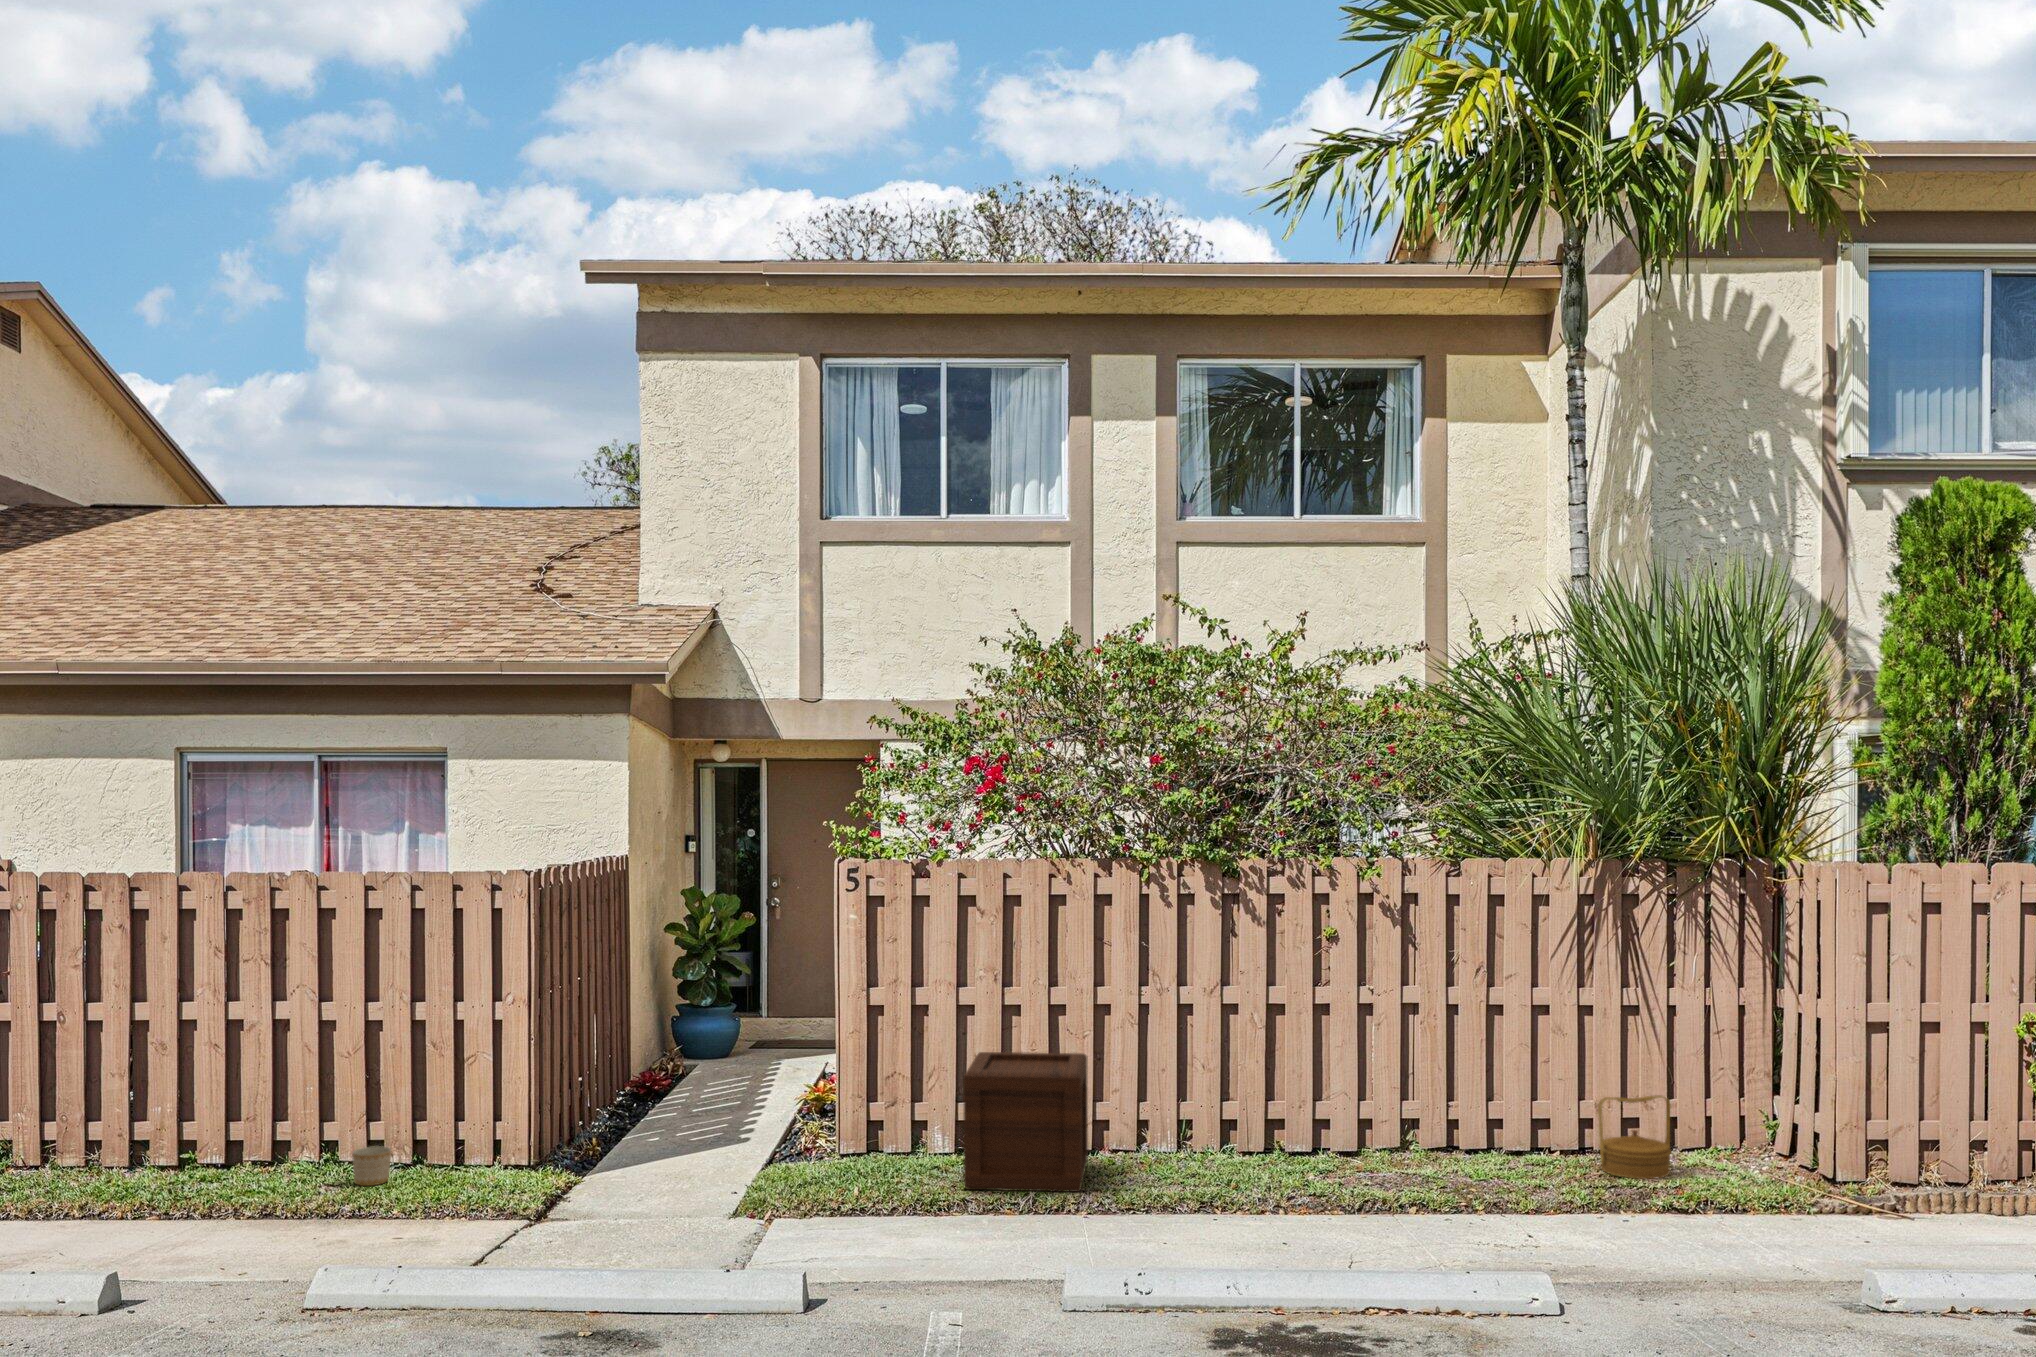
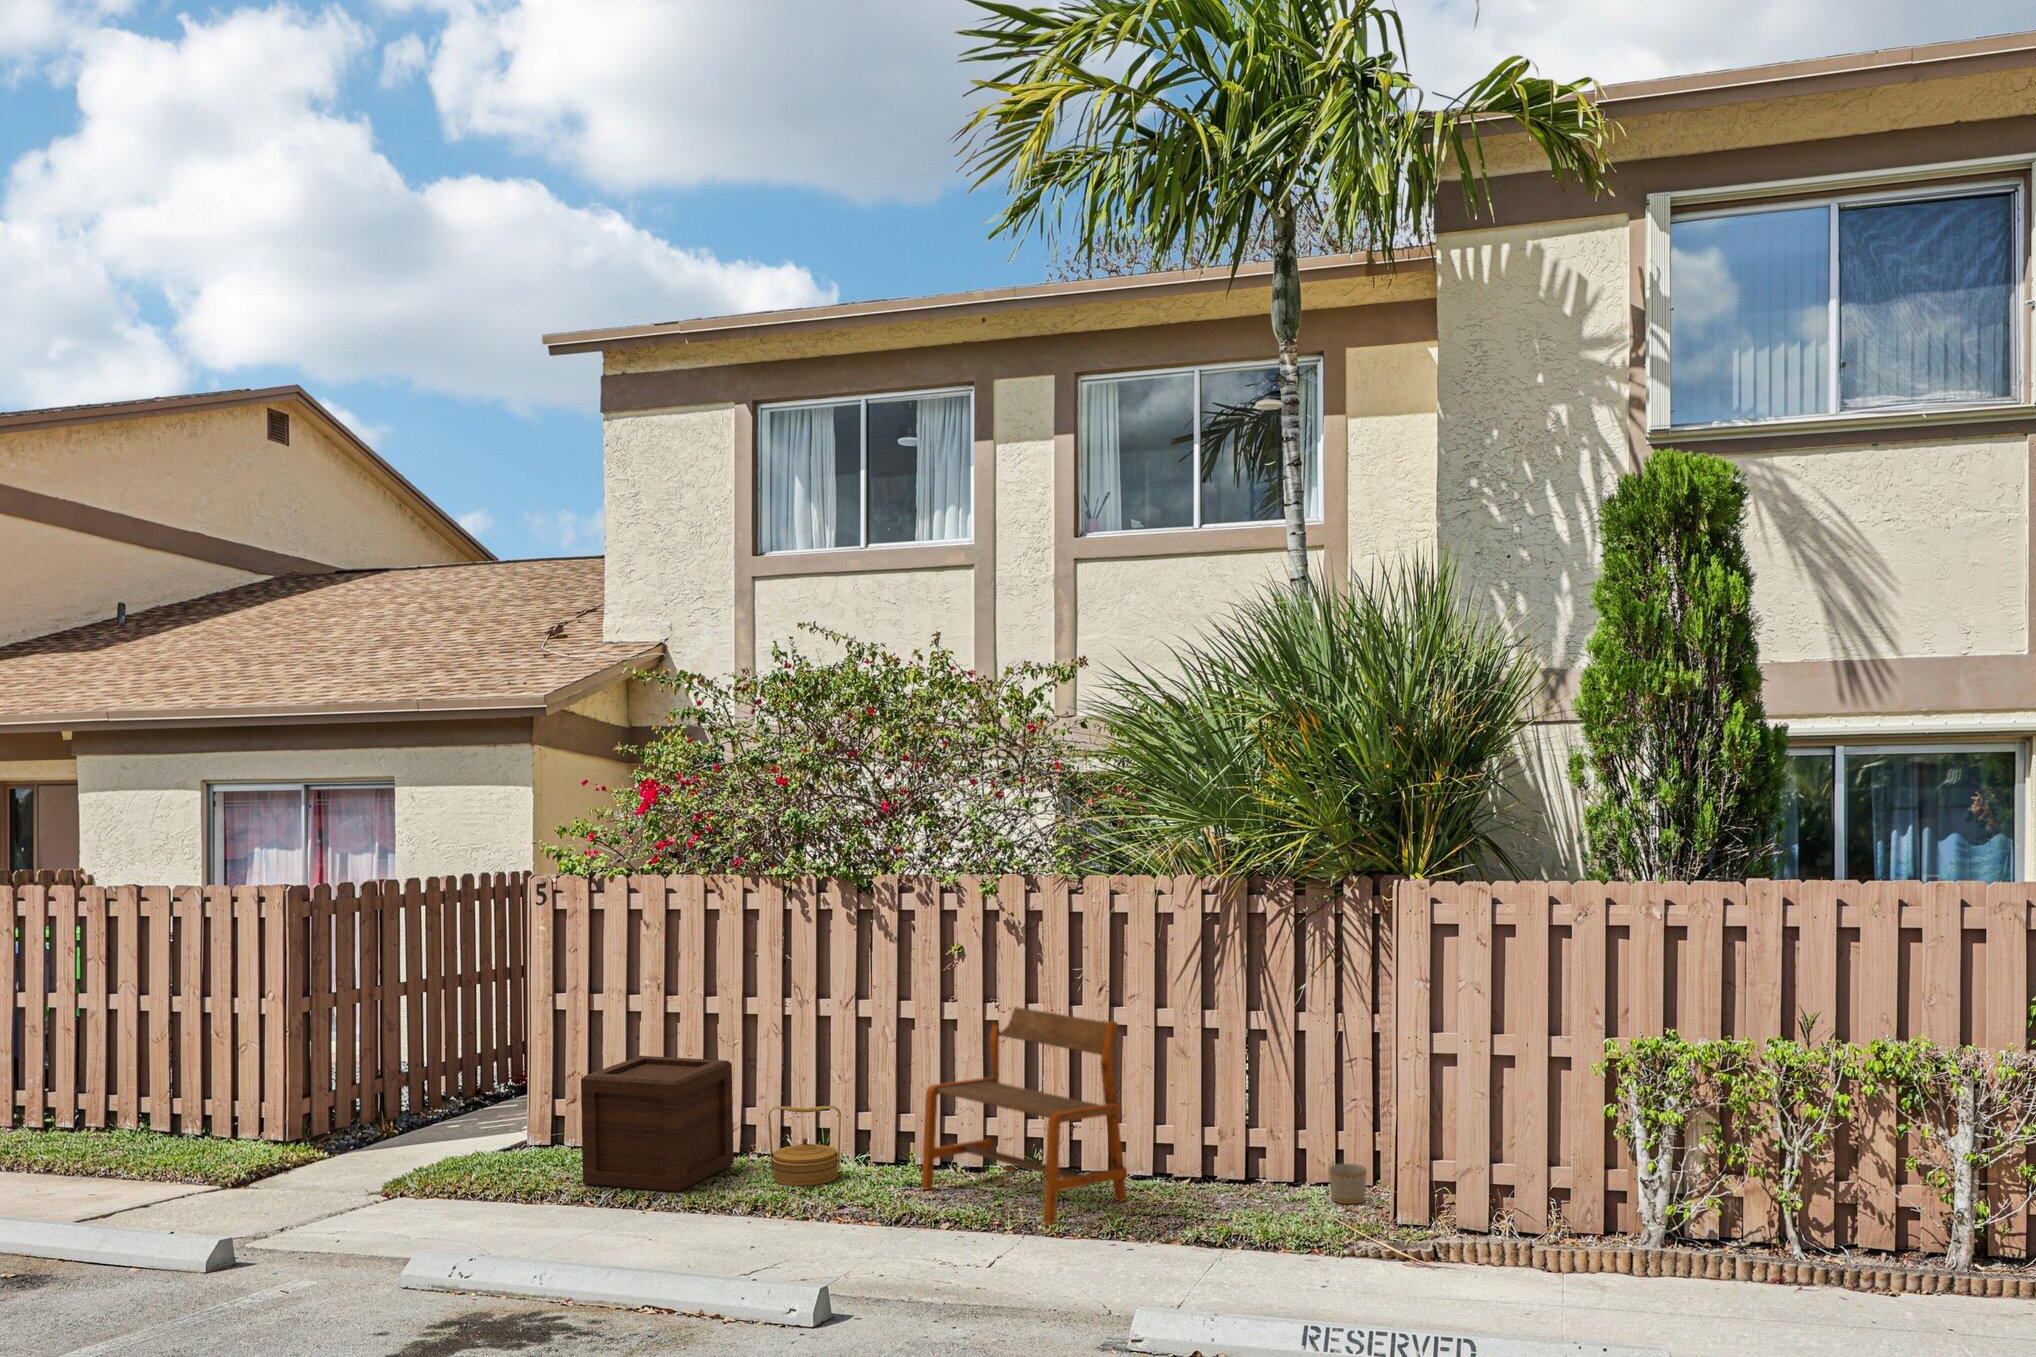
bench: none [1319,986,1540,1203] -> present [921,1008,1127,1224]
woven basket: present [1598,1095,1671,1179] -> present [768,1106,841,1186]
planter: present [352,1146,391,1186] -> present [1329,1164,1367,1204]

